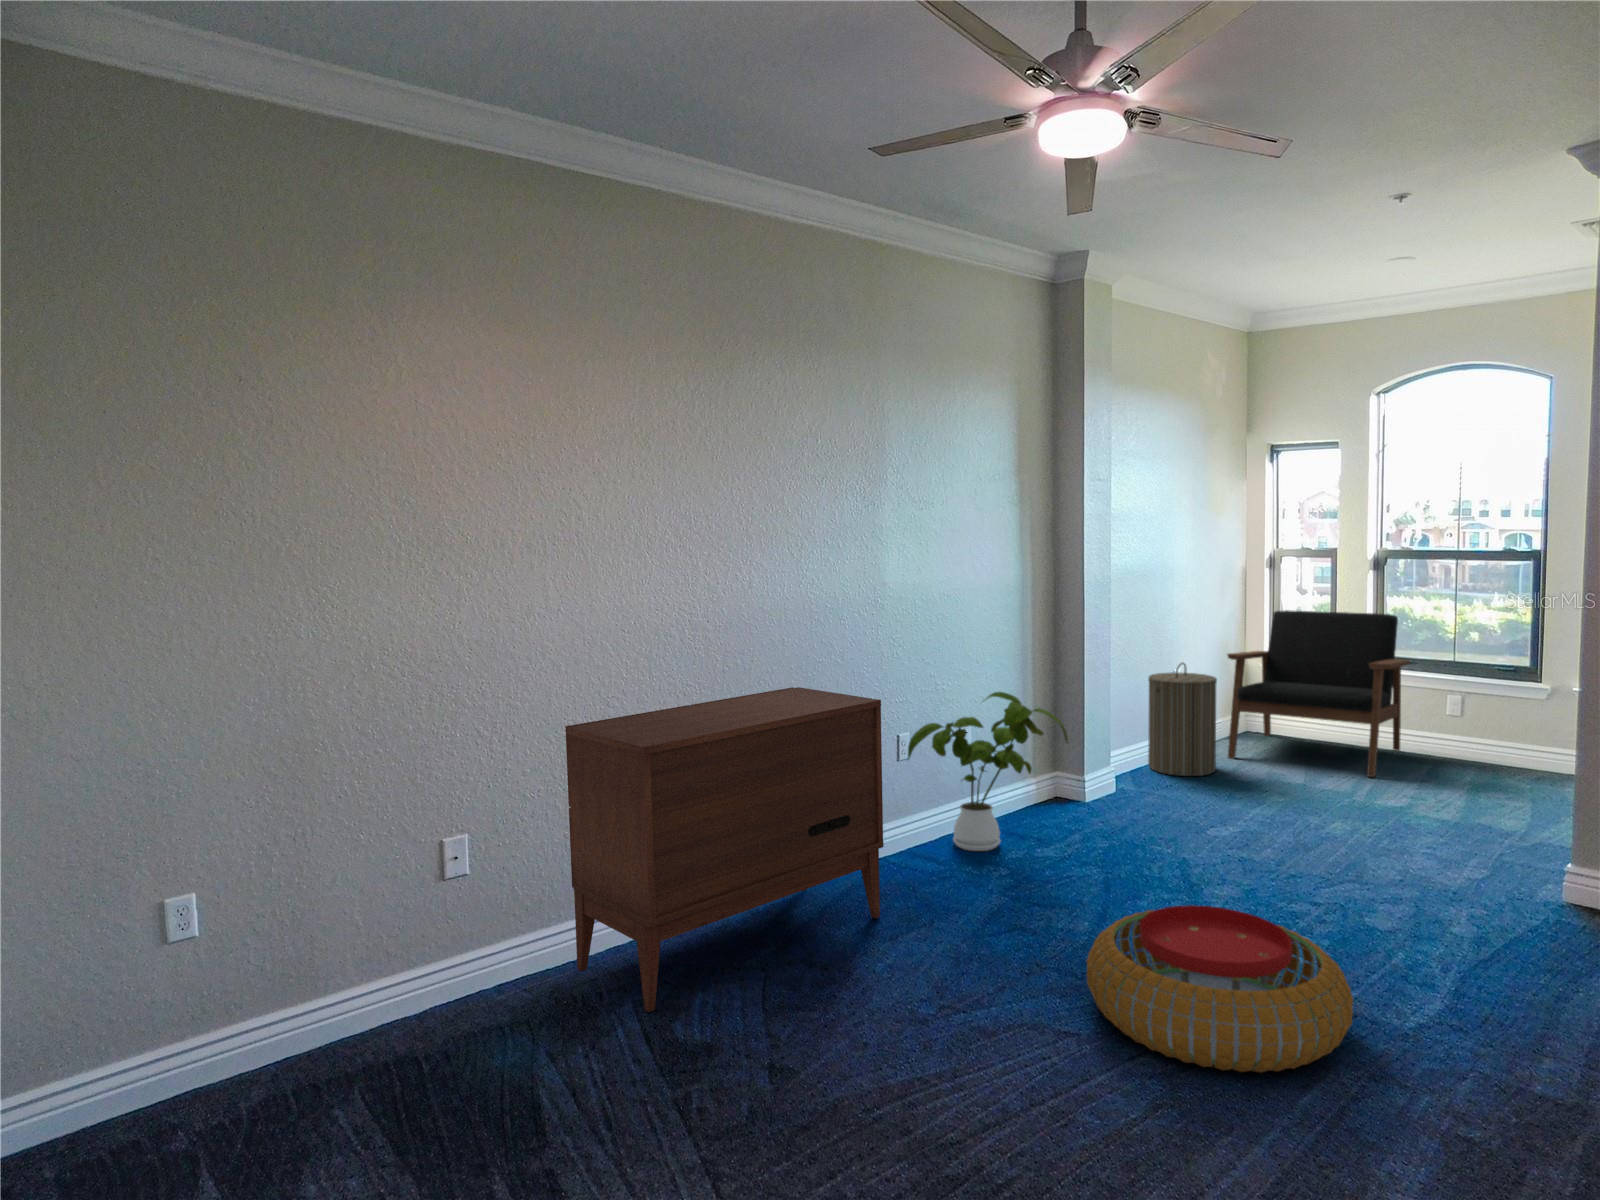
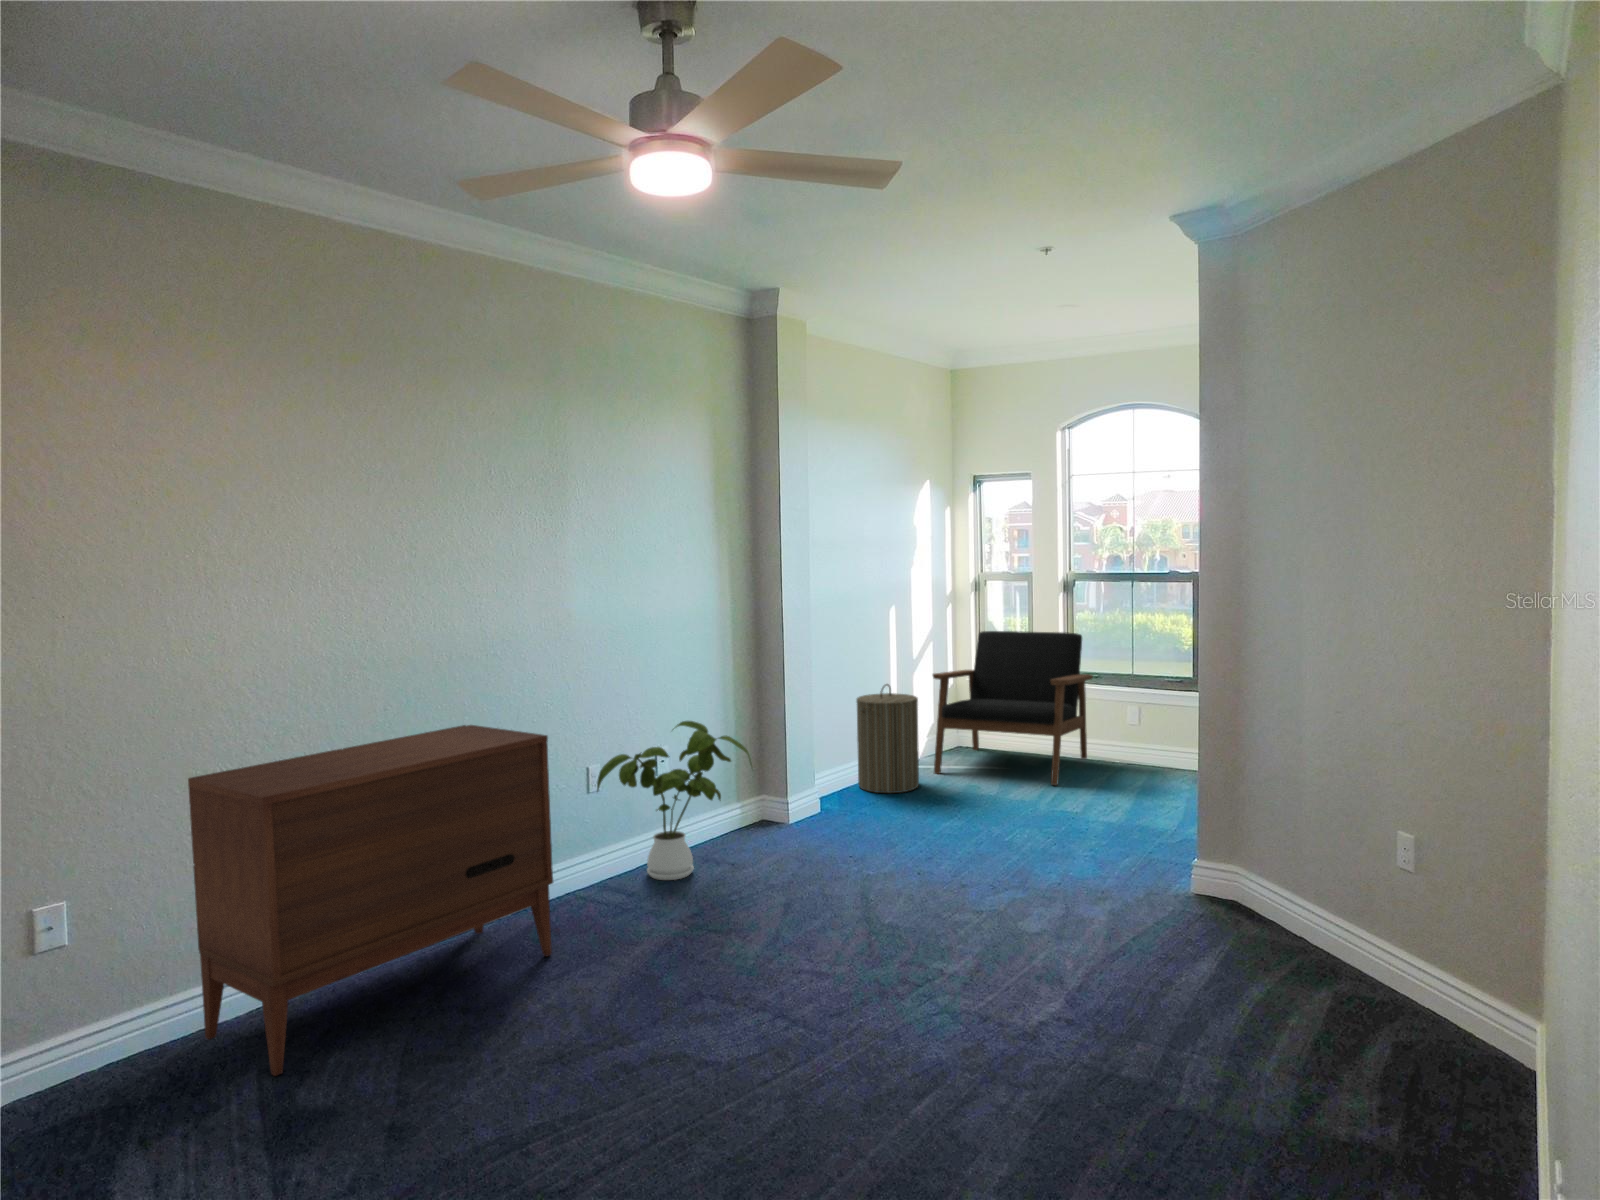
pouf: present [1087,905,1353,1073] -> none [731,920,962,1073]

